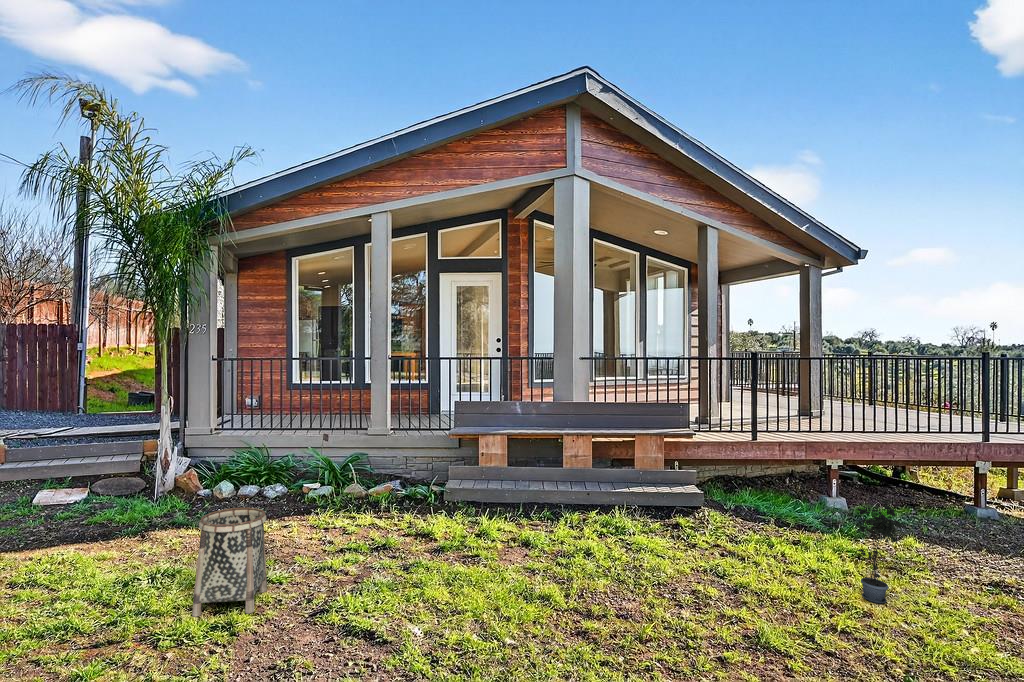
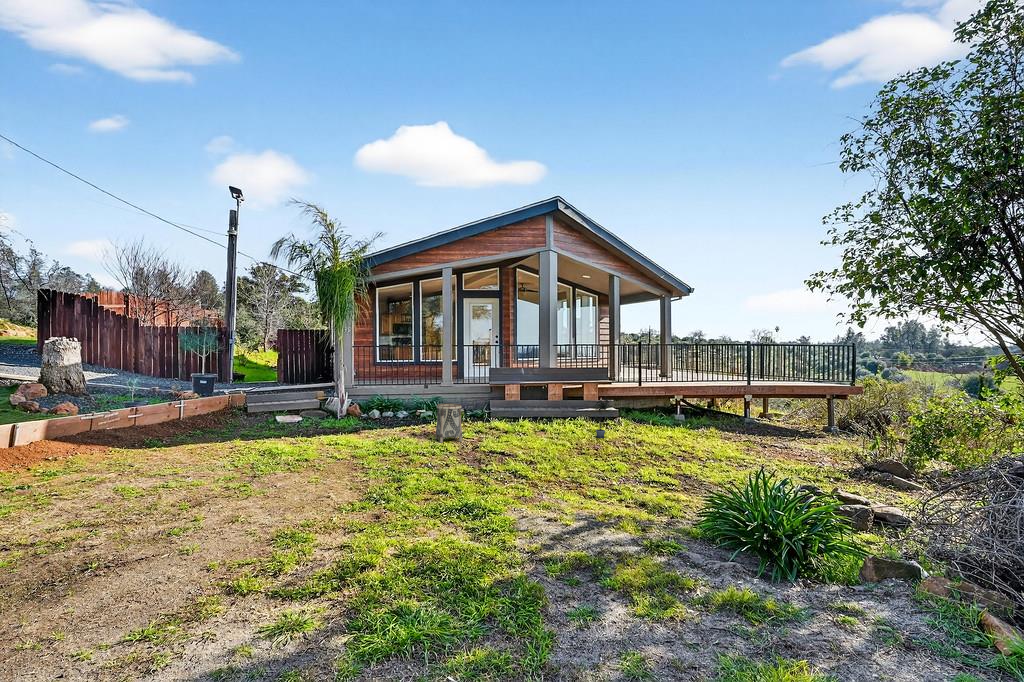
potted plant: present [853,501,908,604] -> present [595,399,610,438]

